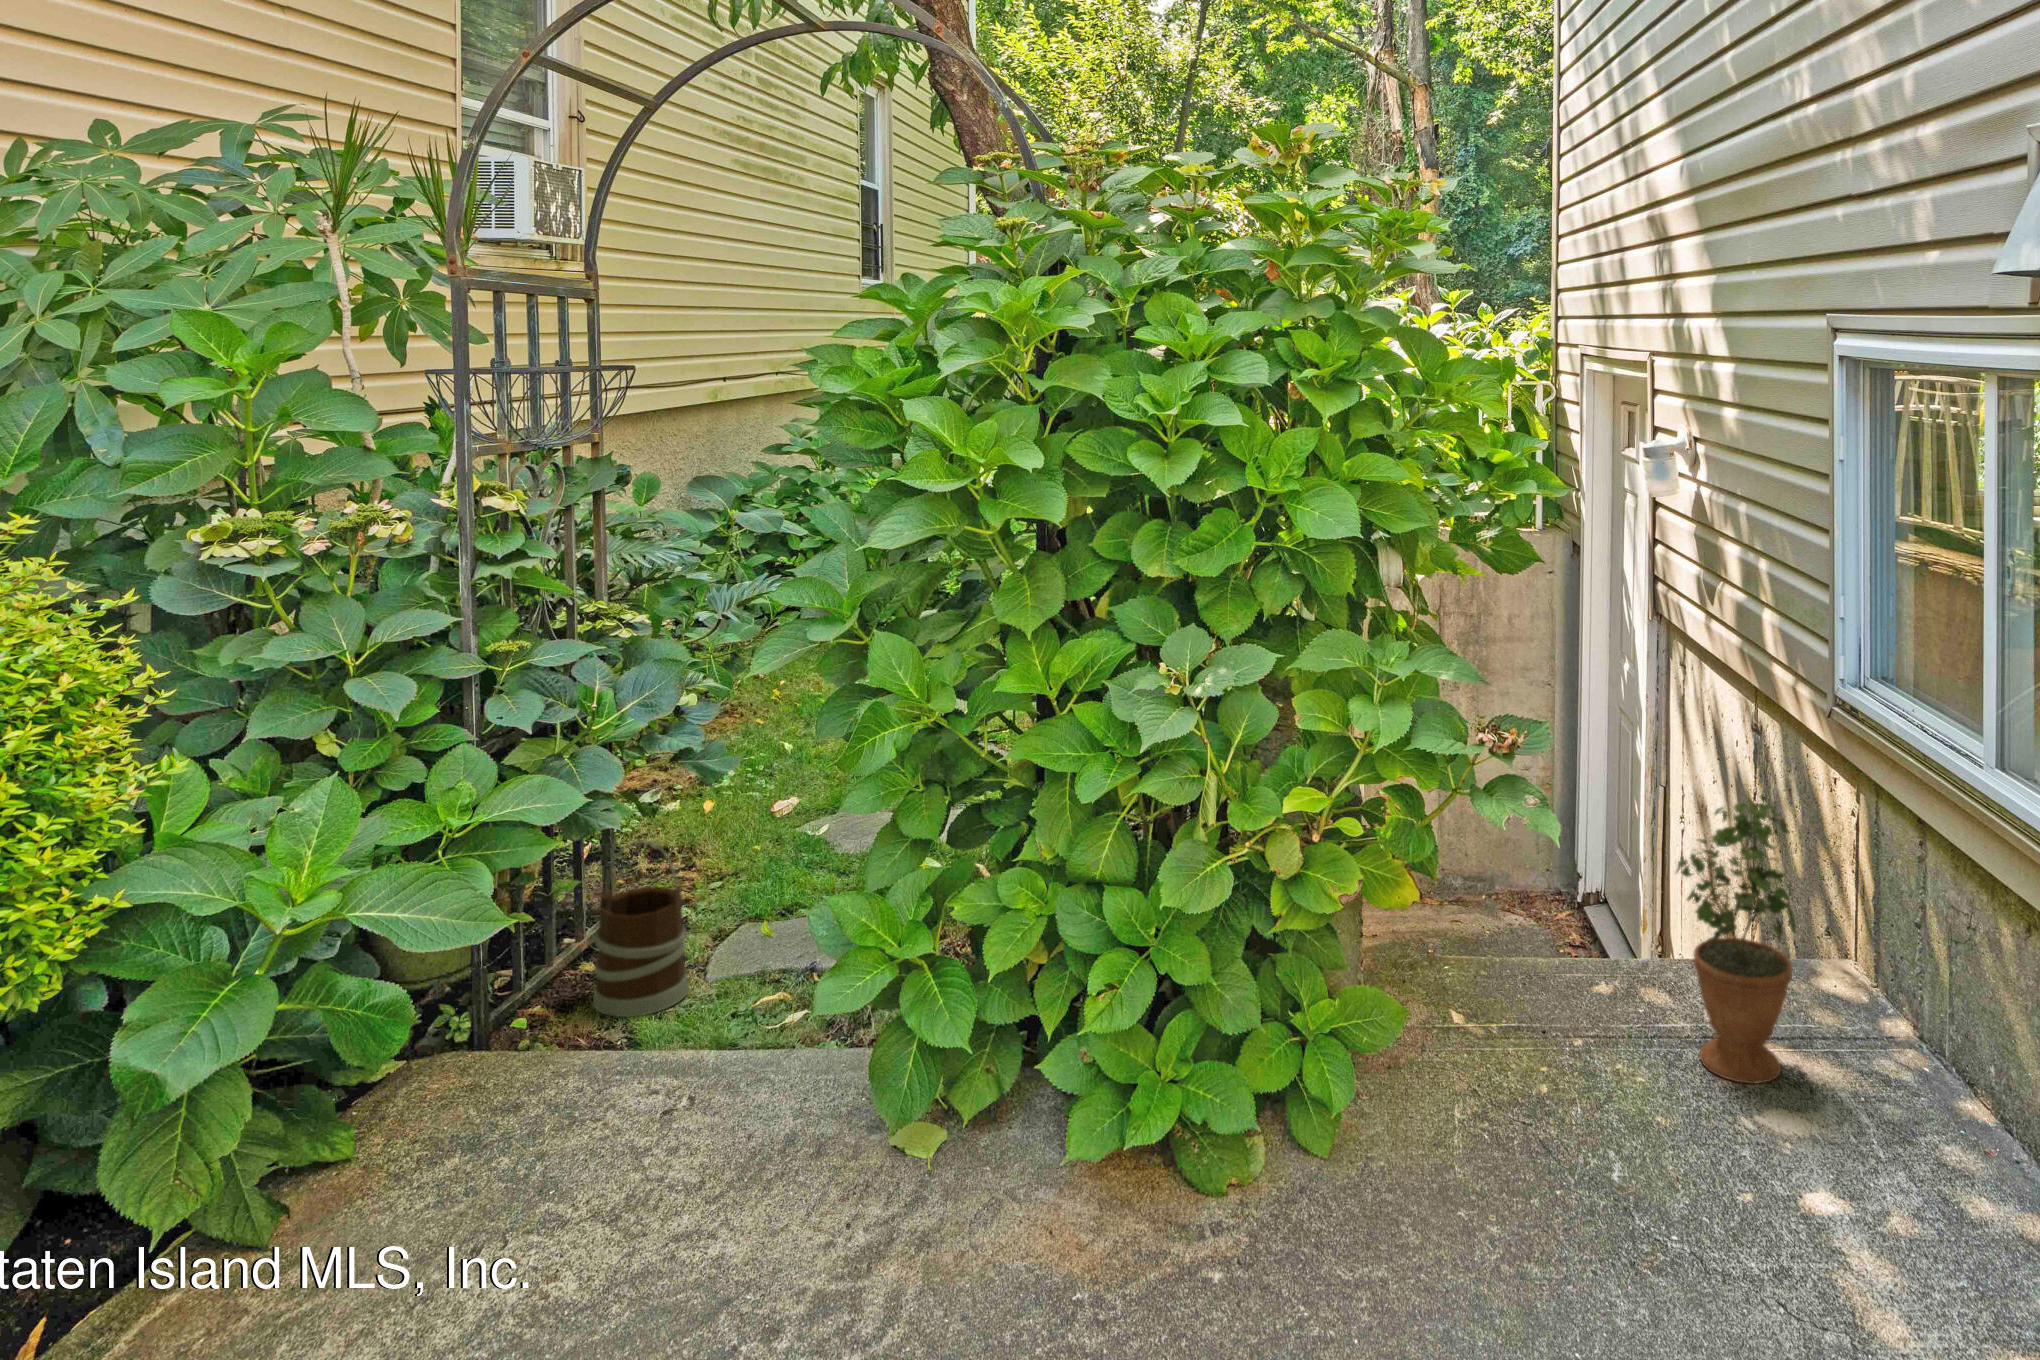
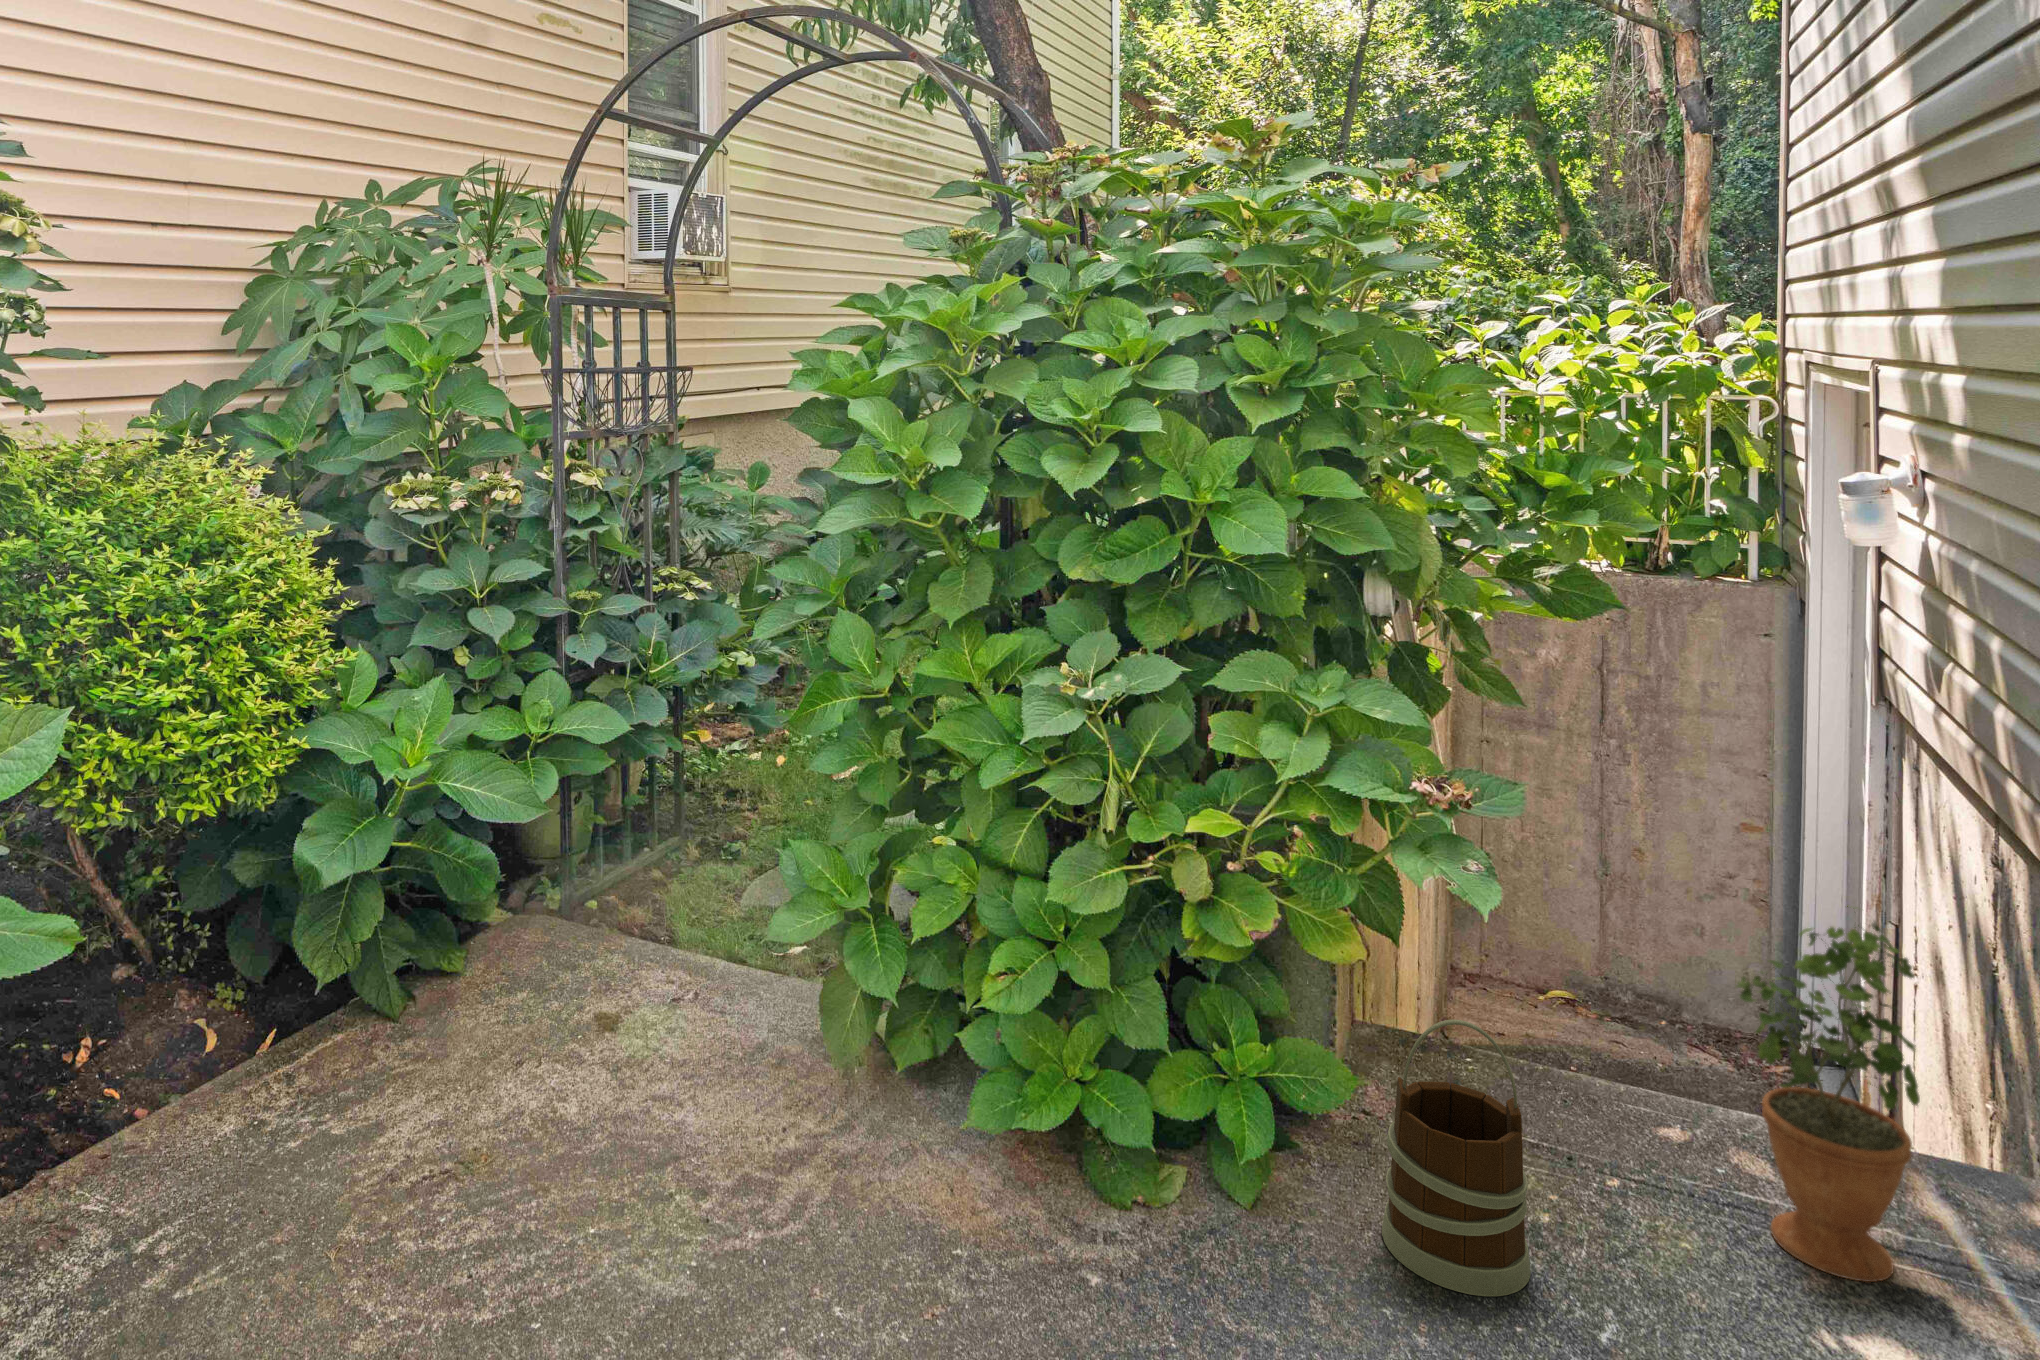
wooden bucket: present [593,840,689,1017] -> present [1382,1020,1531,1296]

